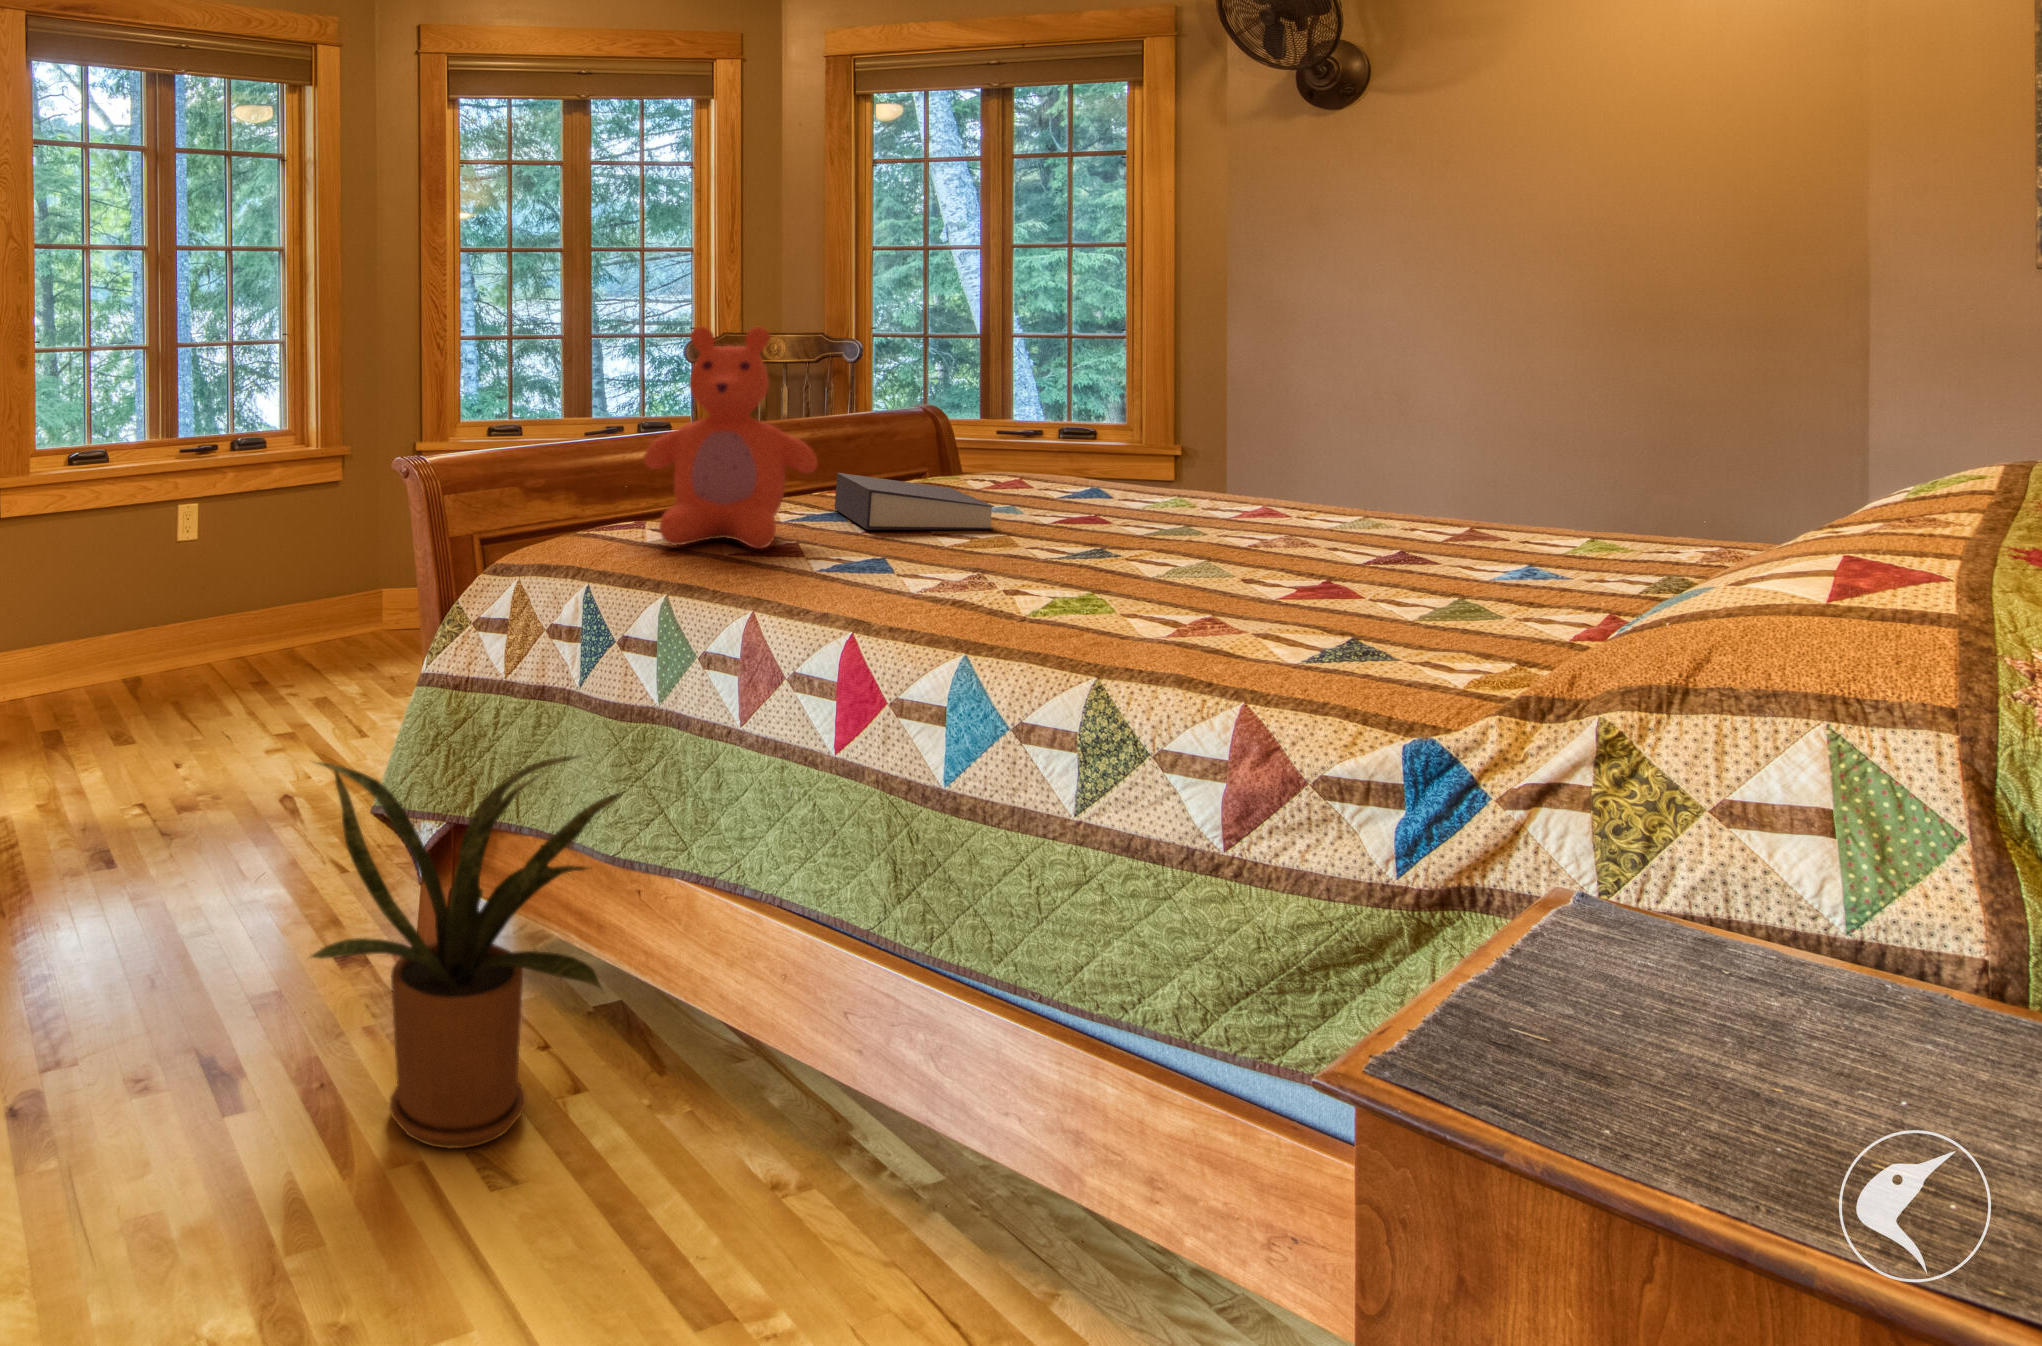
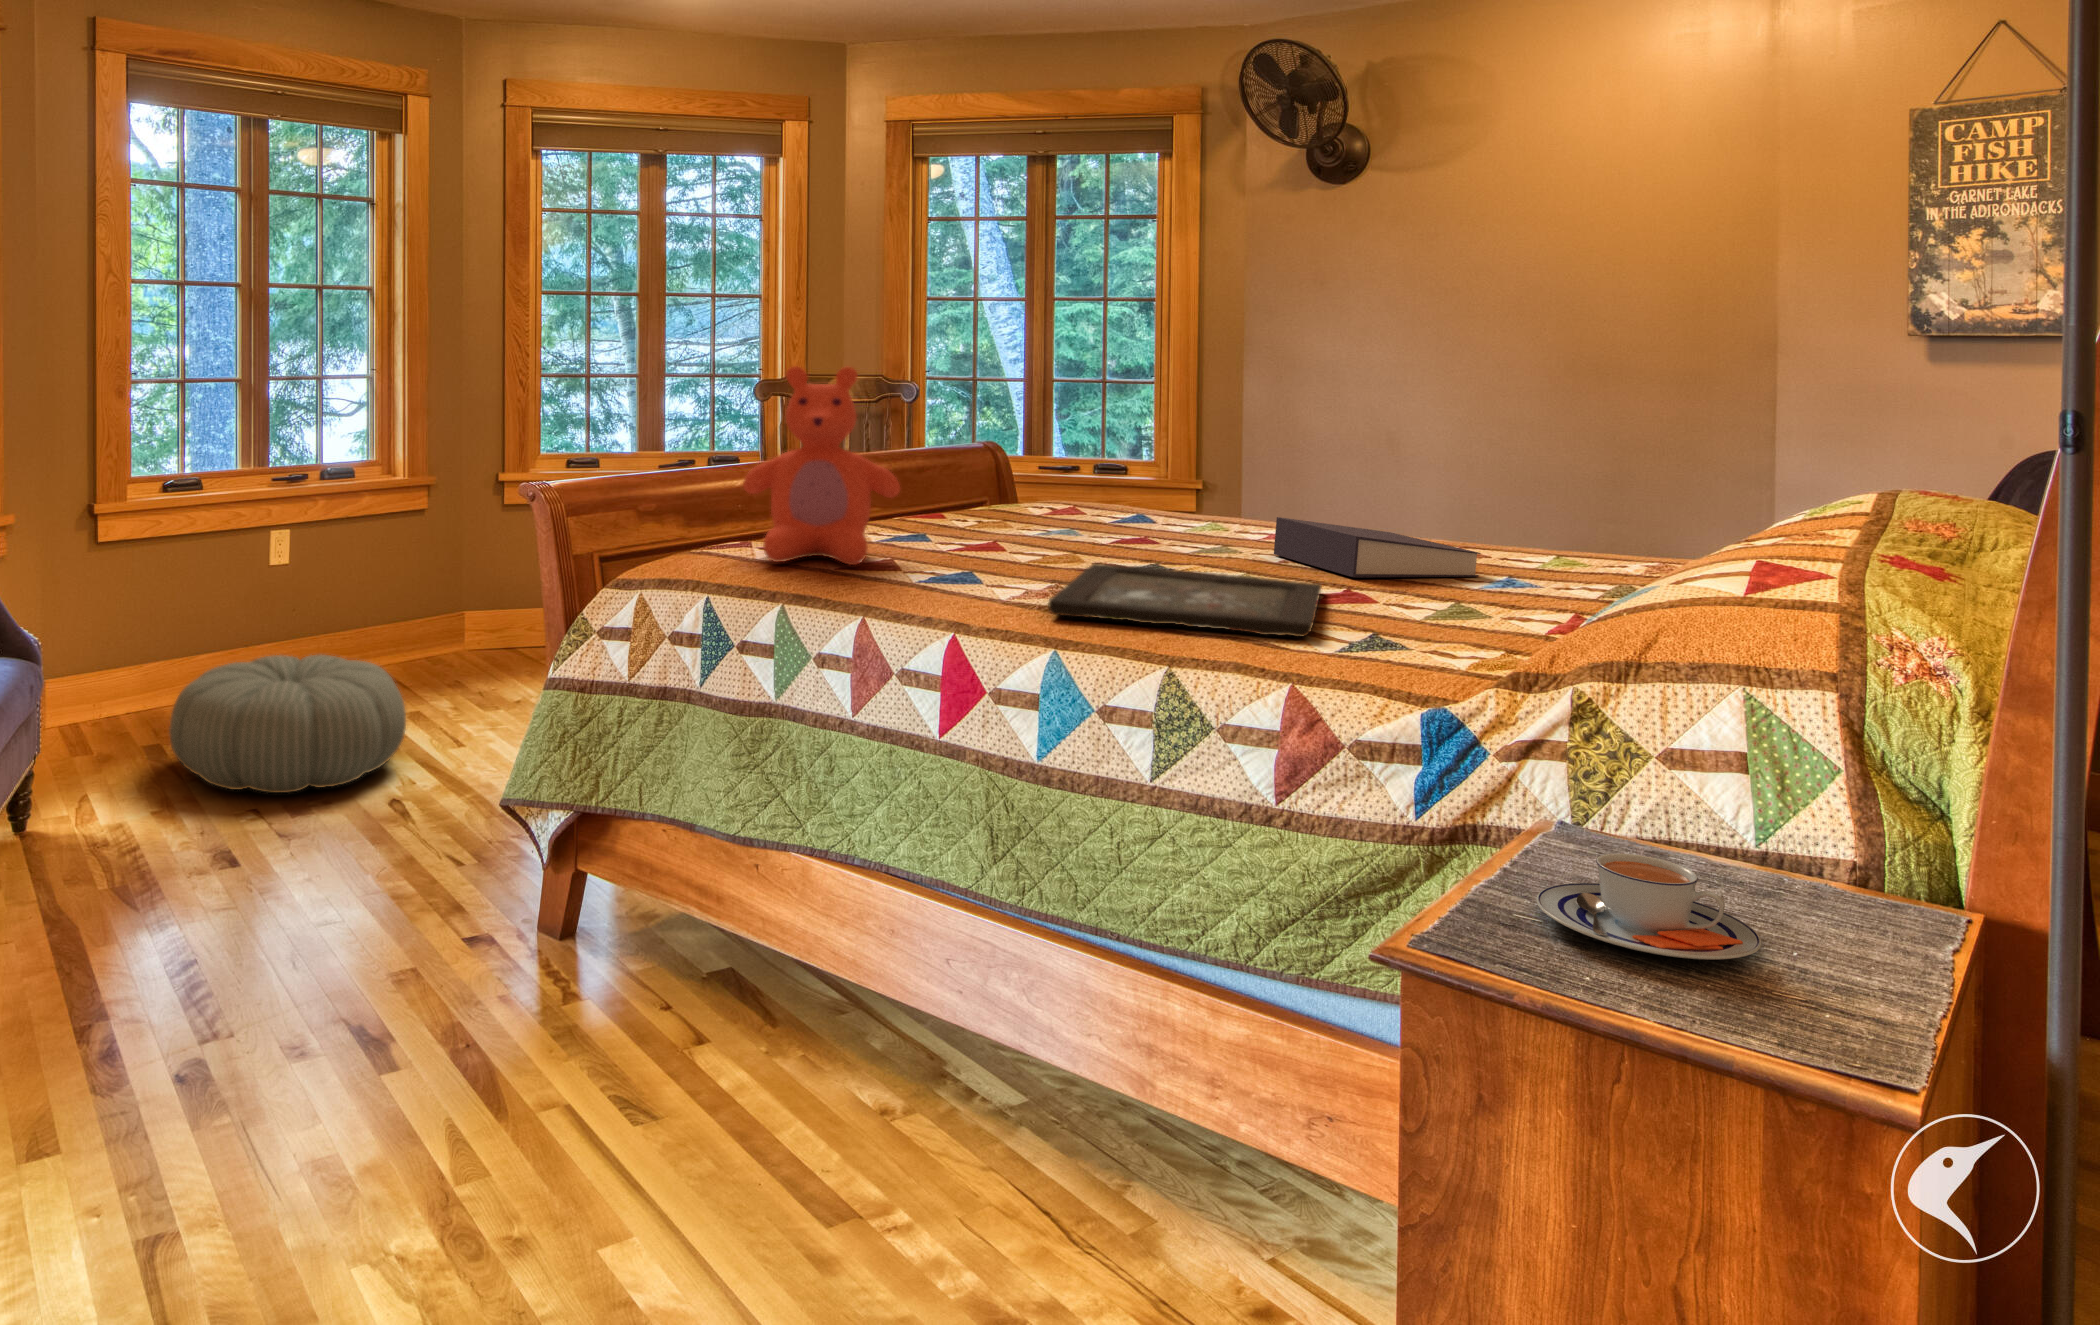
book: present [835,473,994,530] -> present [1274,517,1480,577]
tray: none [962,548,1294,641] -> present [1048,563,1322,637]
pouf: none [71,637,321,785] -> present [169,655,406,793]
house plant: present [310,755,622,1148] -> none [462,744,752,1088]
teacup: none [1550,967,1883,1141] -> present [1536,854,1762,960]

